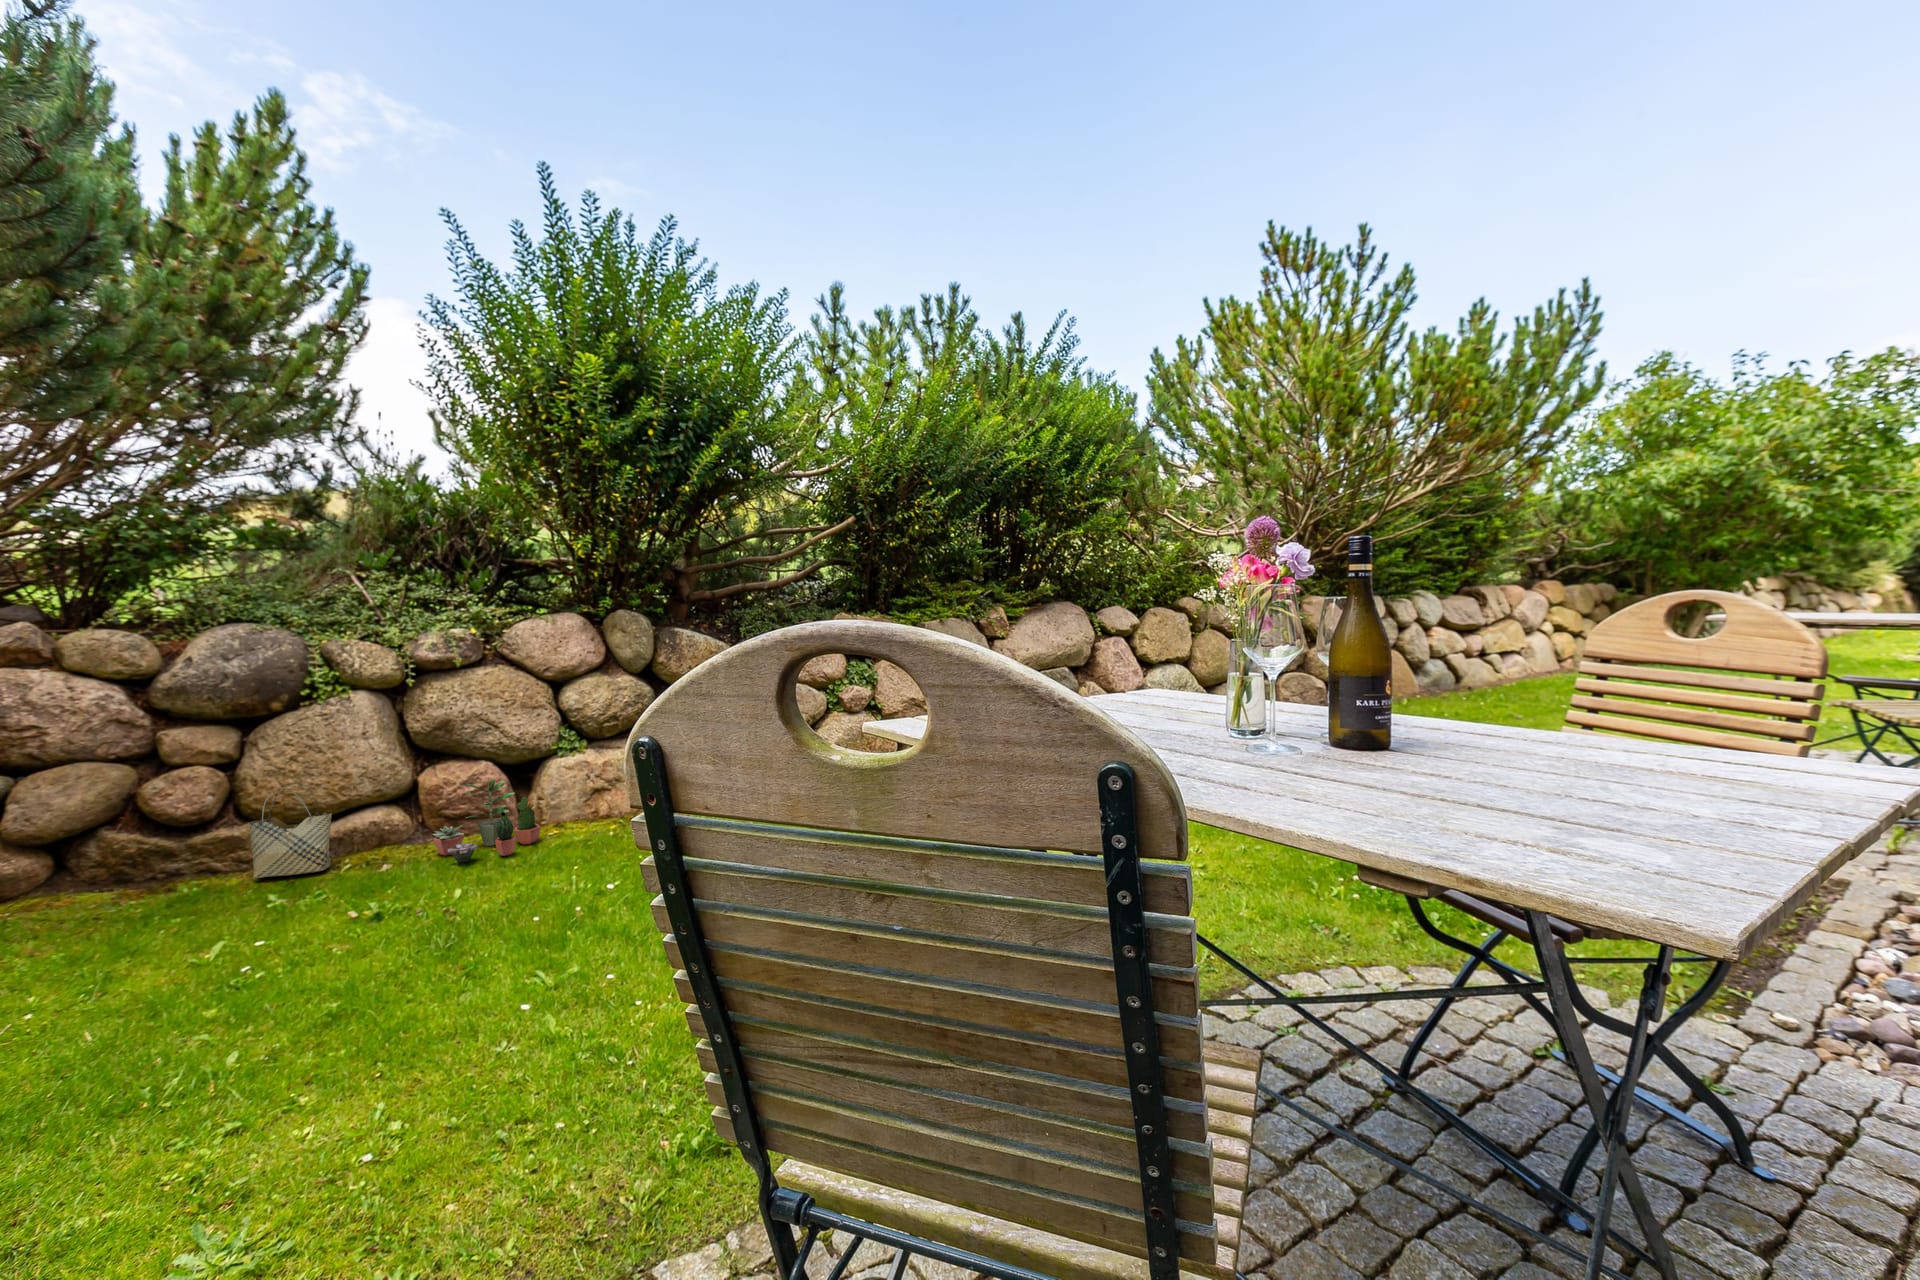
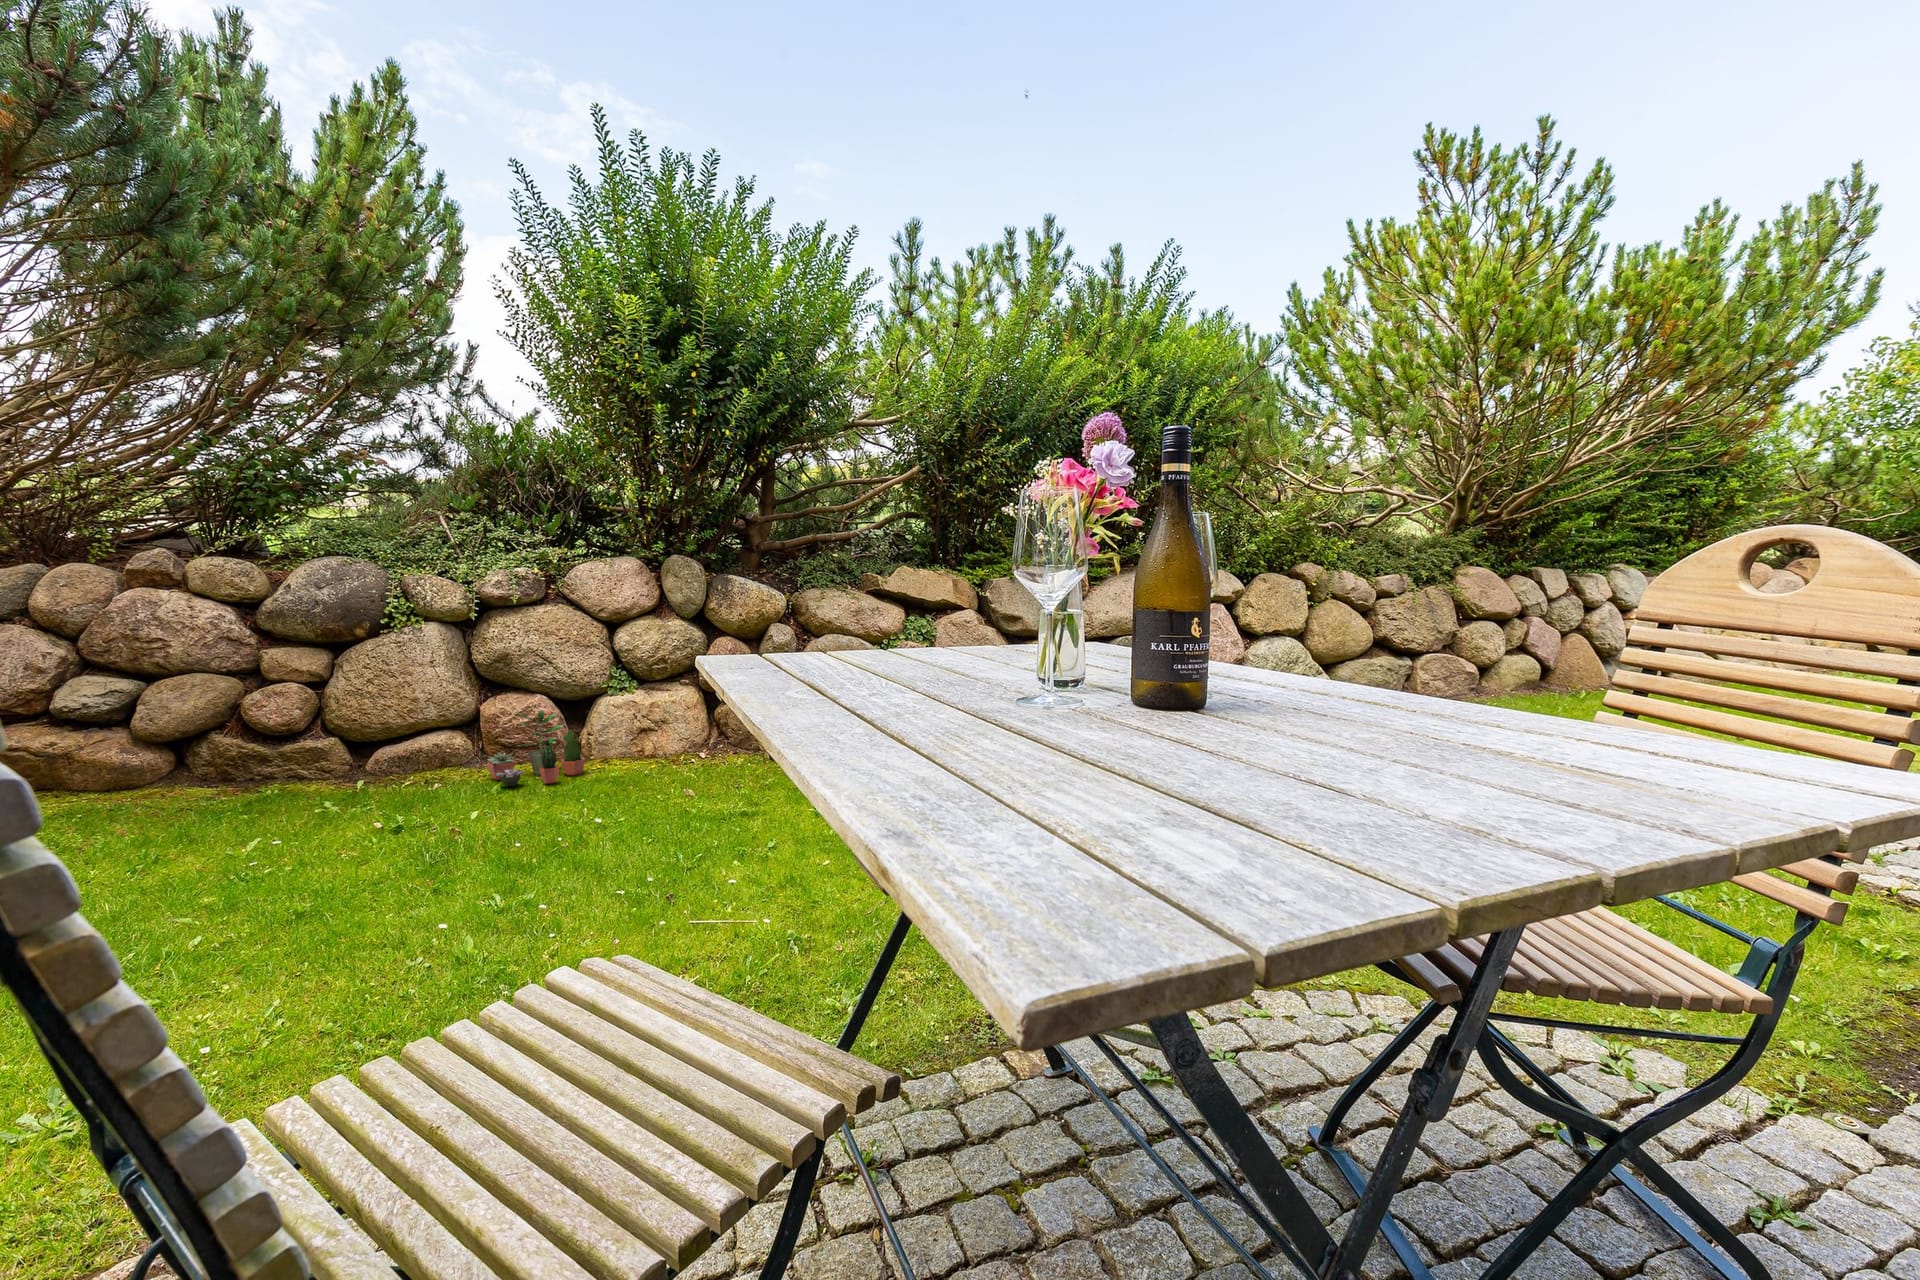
woven basket: present [247,783,332,878] -> none [327,702,400,787]

